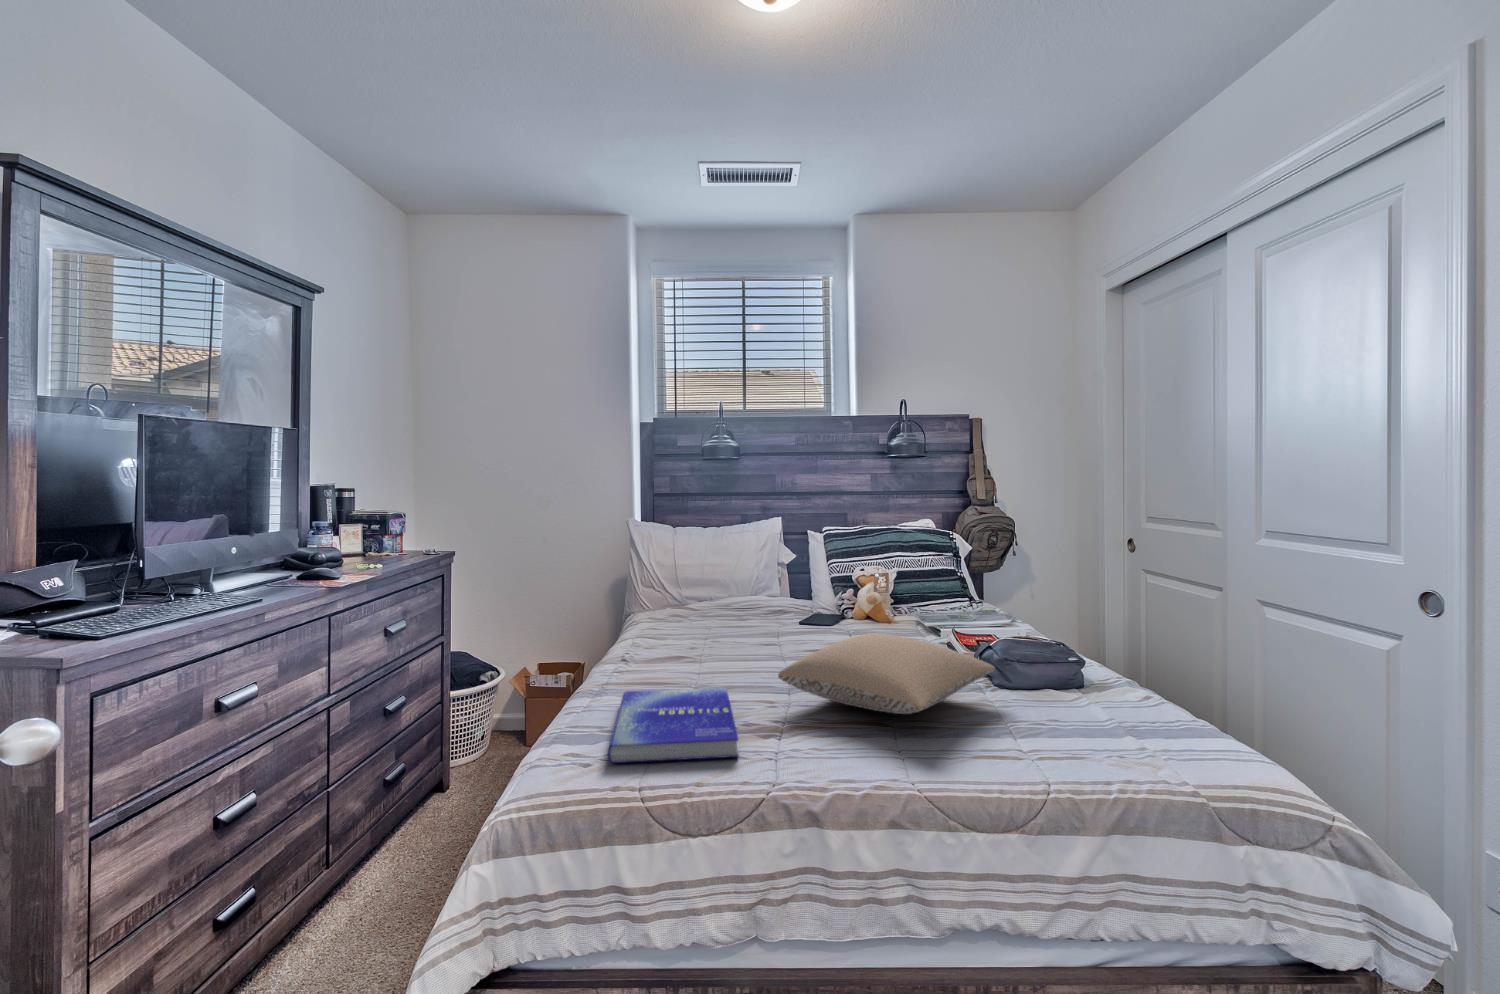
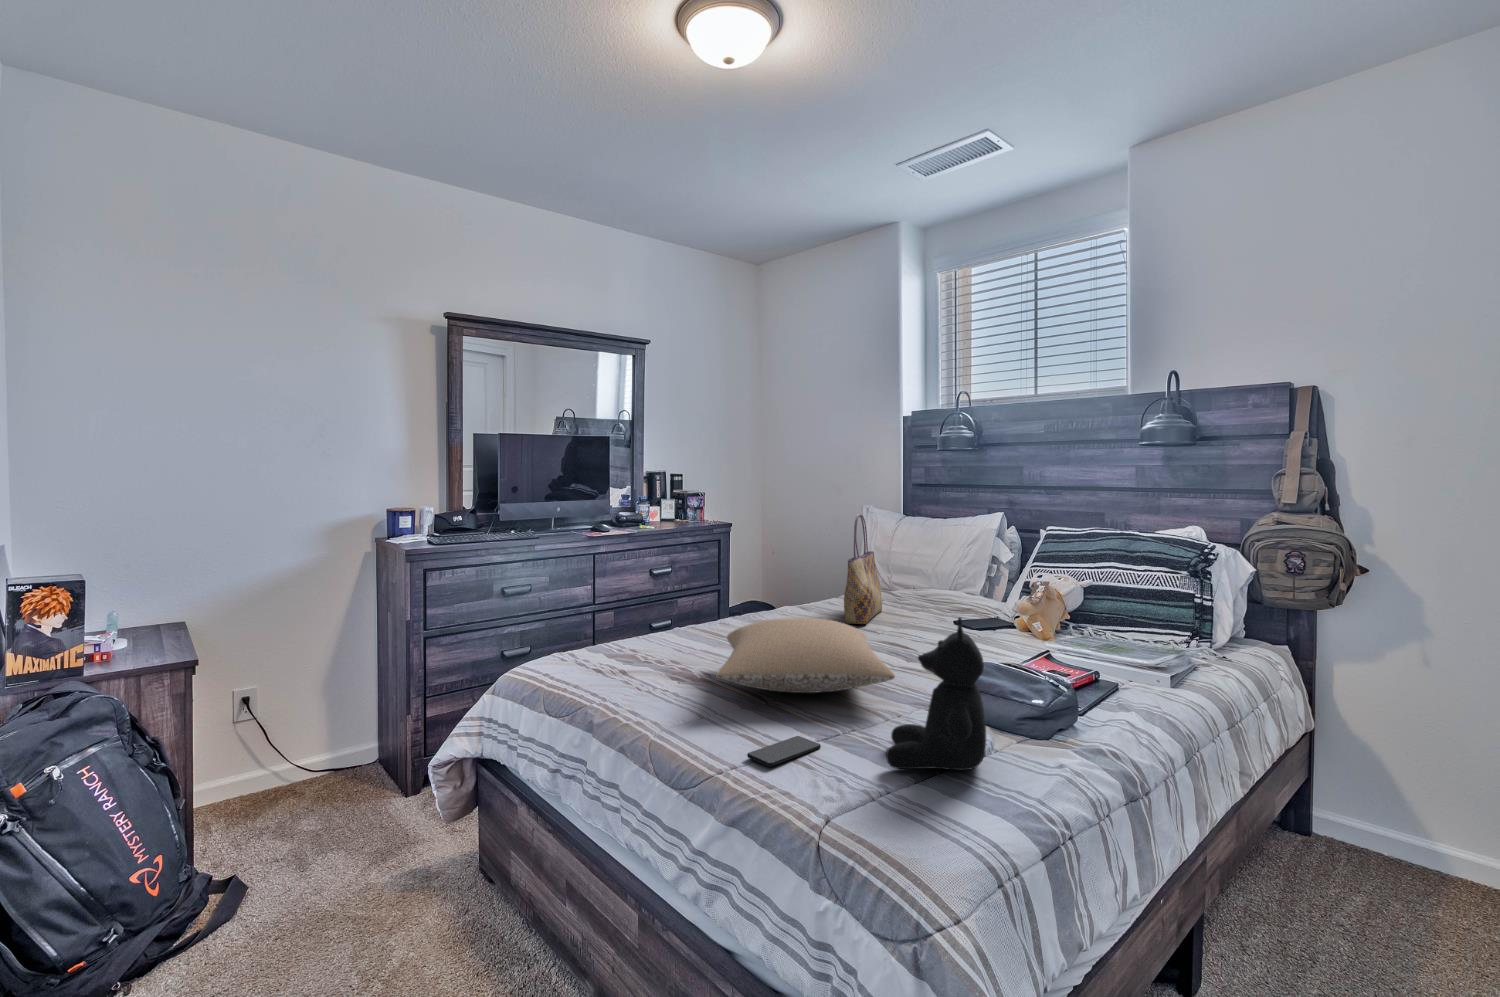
tote bag: none [705,527,758,642] -> present [844,514,882,624]
teddy bear: none [1060,603,1168,734] -> present [886,617,986,770]
book: present [608,688,739,763] -> none [568,629,717,678]
smartphone: none [1015,739,1078,770] -> present [747,736,821,767]

